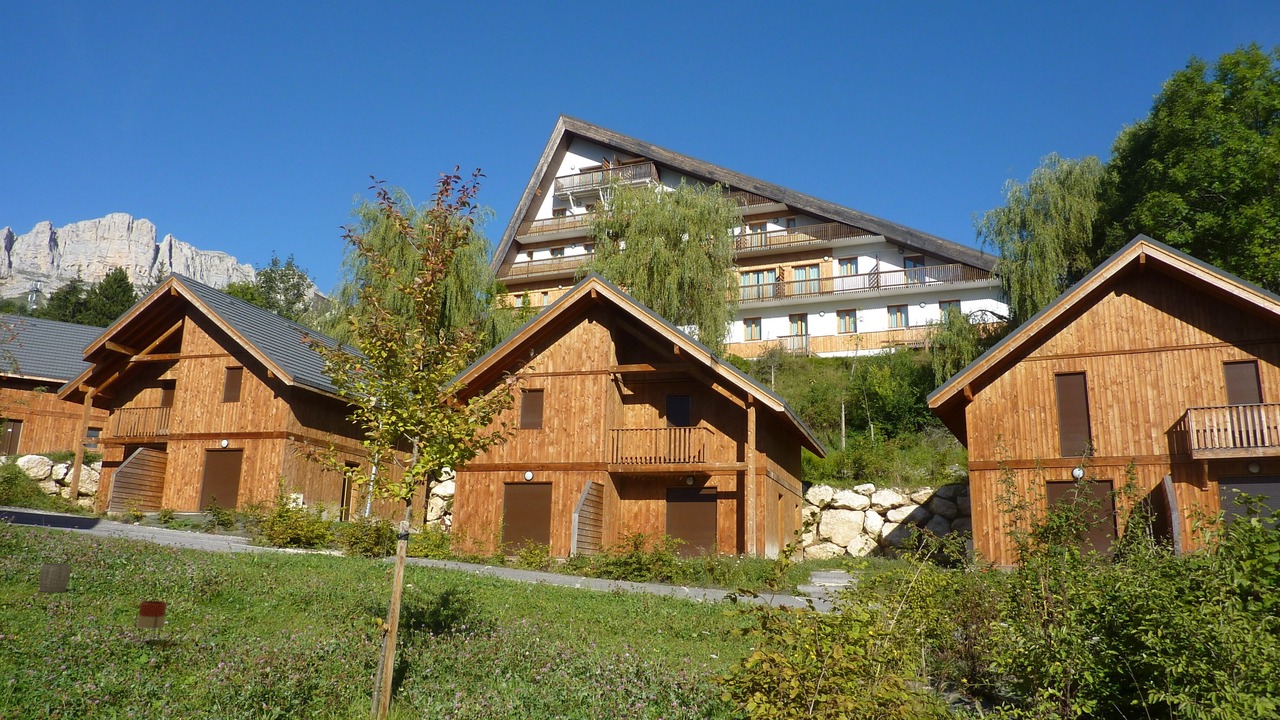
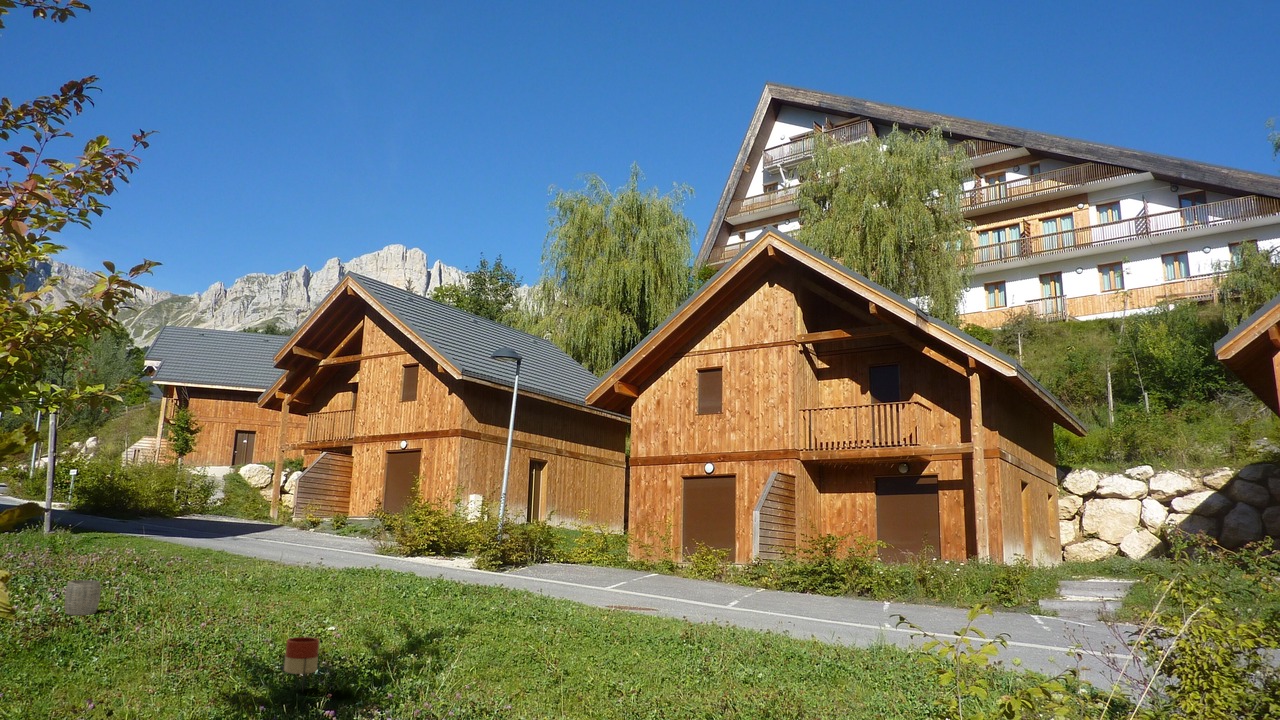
planter: present [135,601,167,636] -> present [281,637,319,686]

